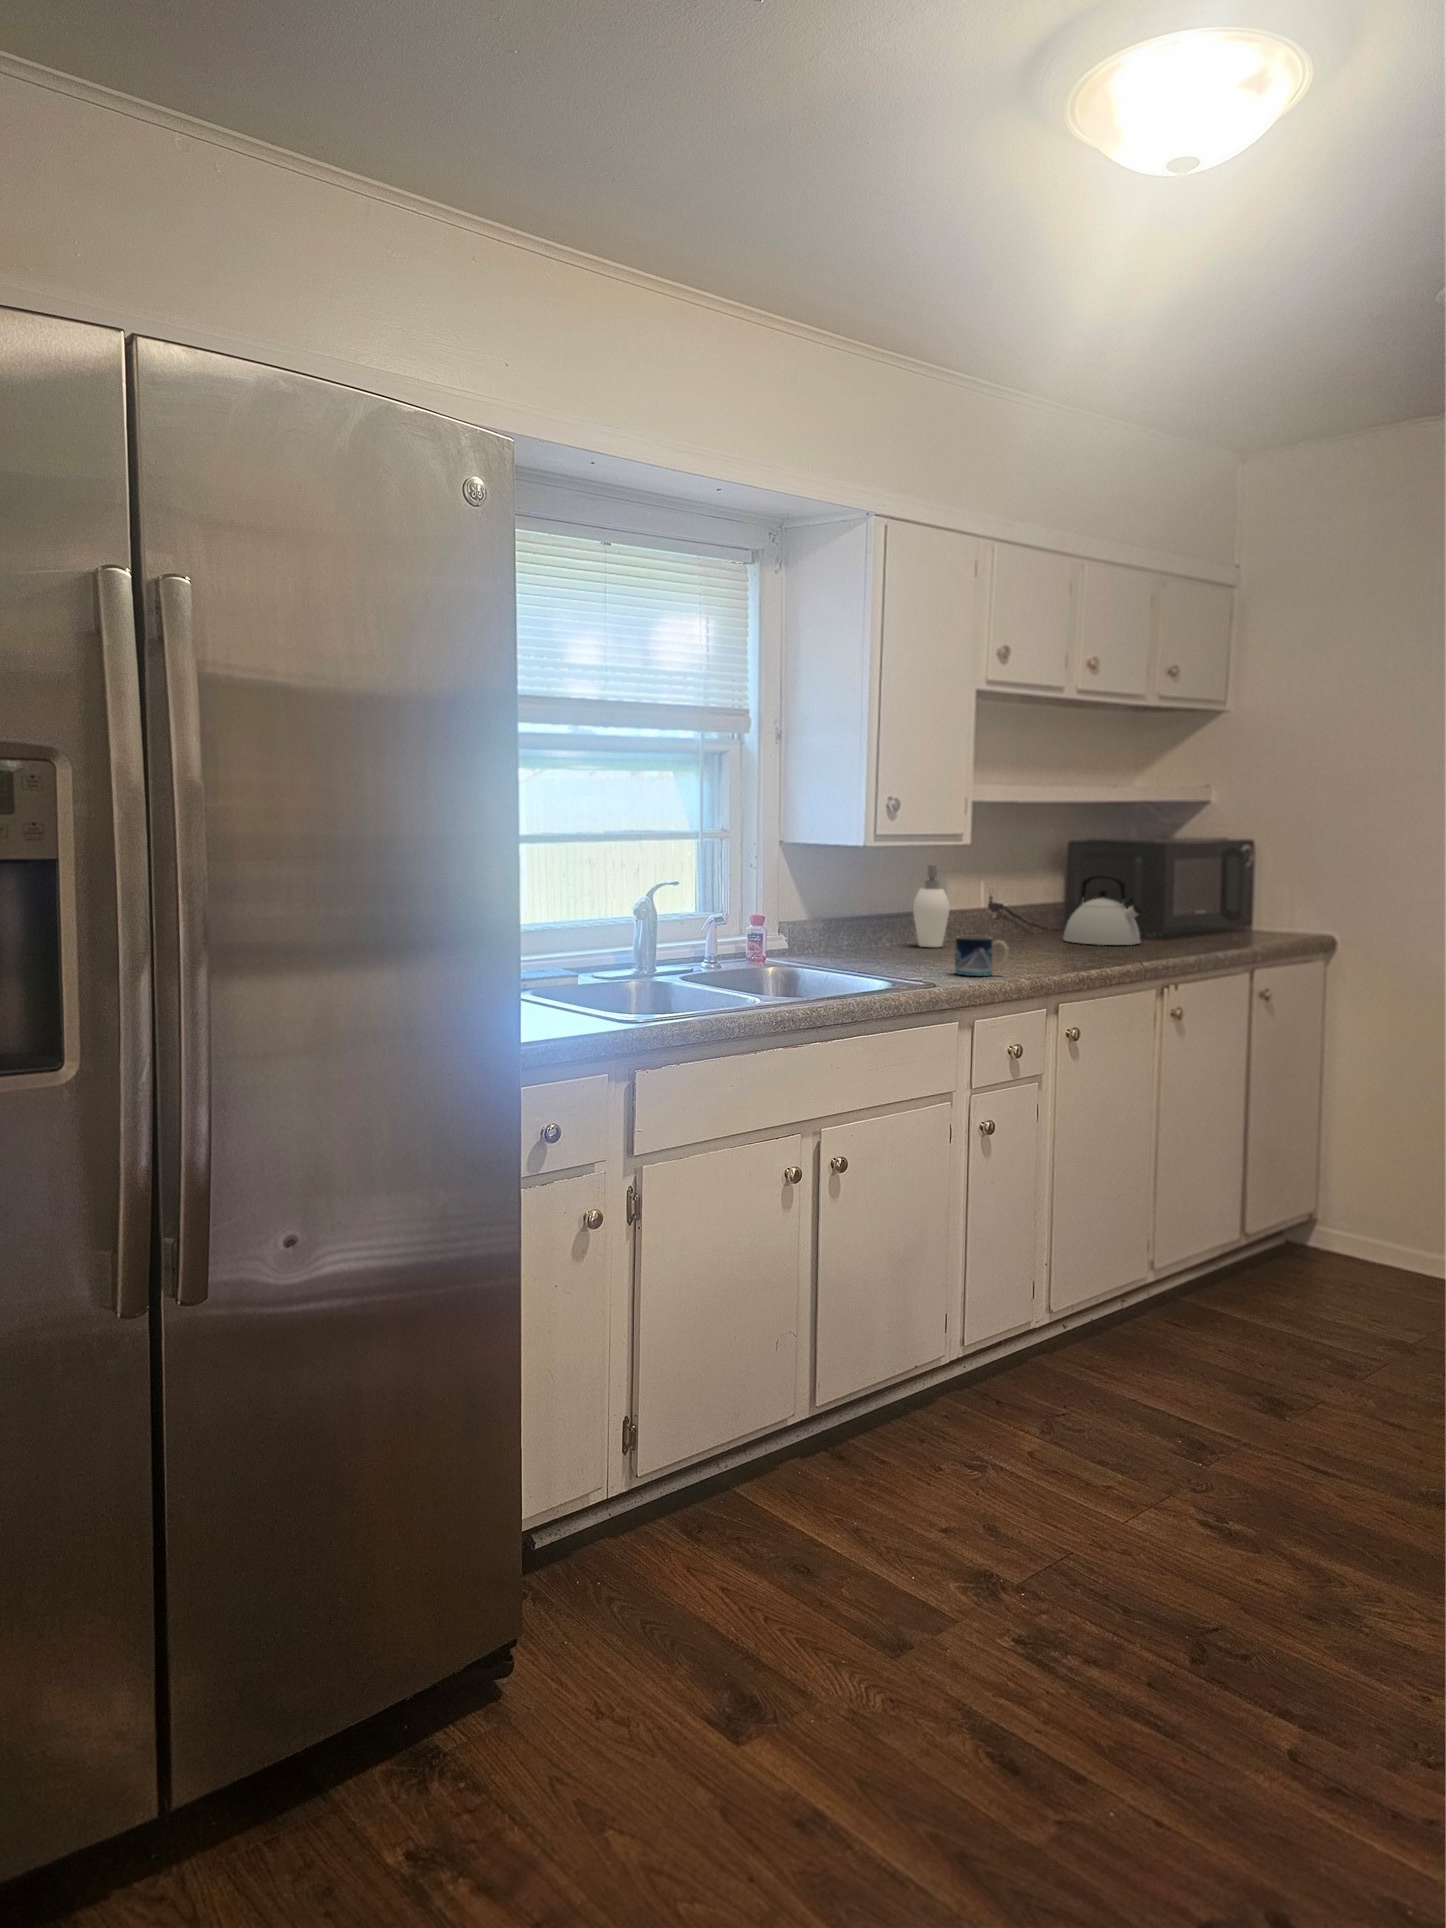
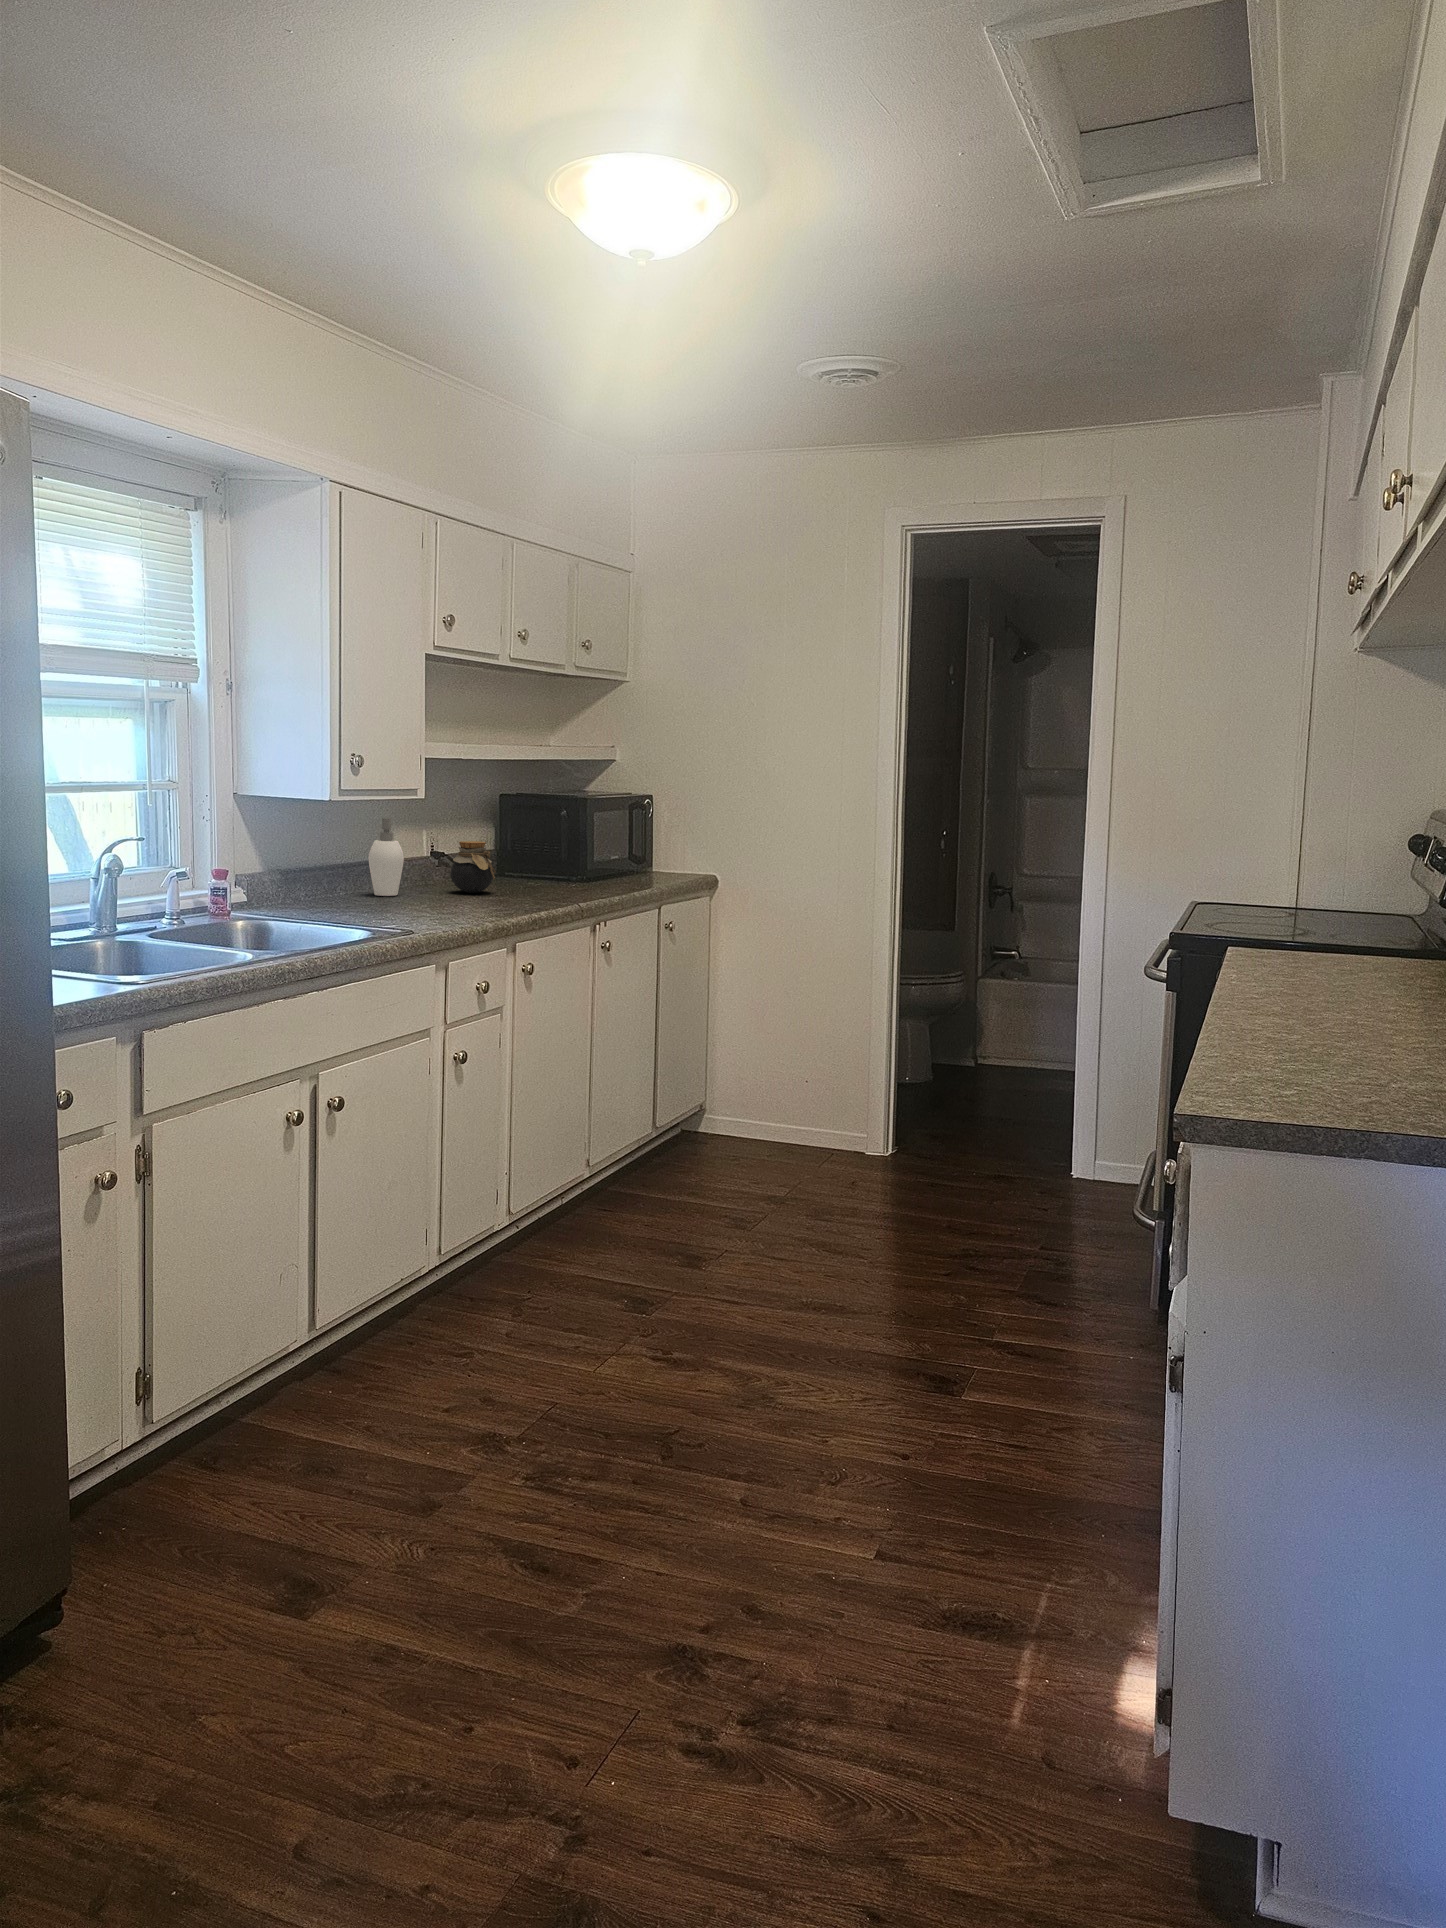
kettle: present [1063,875,1141,945] -> none [503,826,571,889]
jar: none [1001,891,1050,947] -> present [450,841,495,893]
mug: present [955,936,1009,976] -> none [423,885,472,922]

